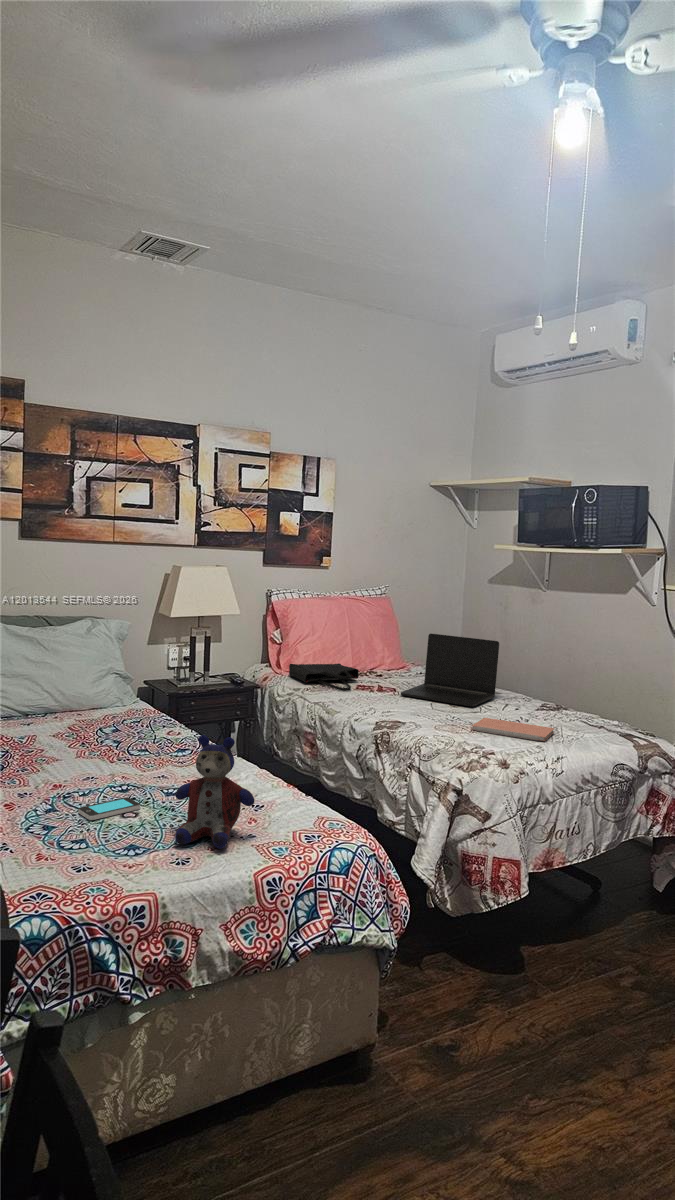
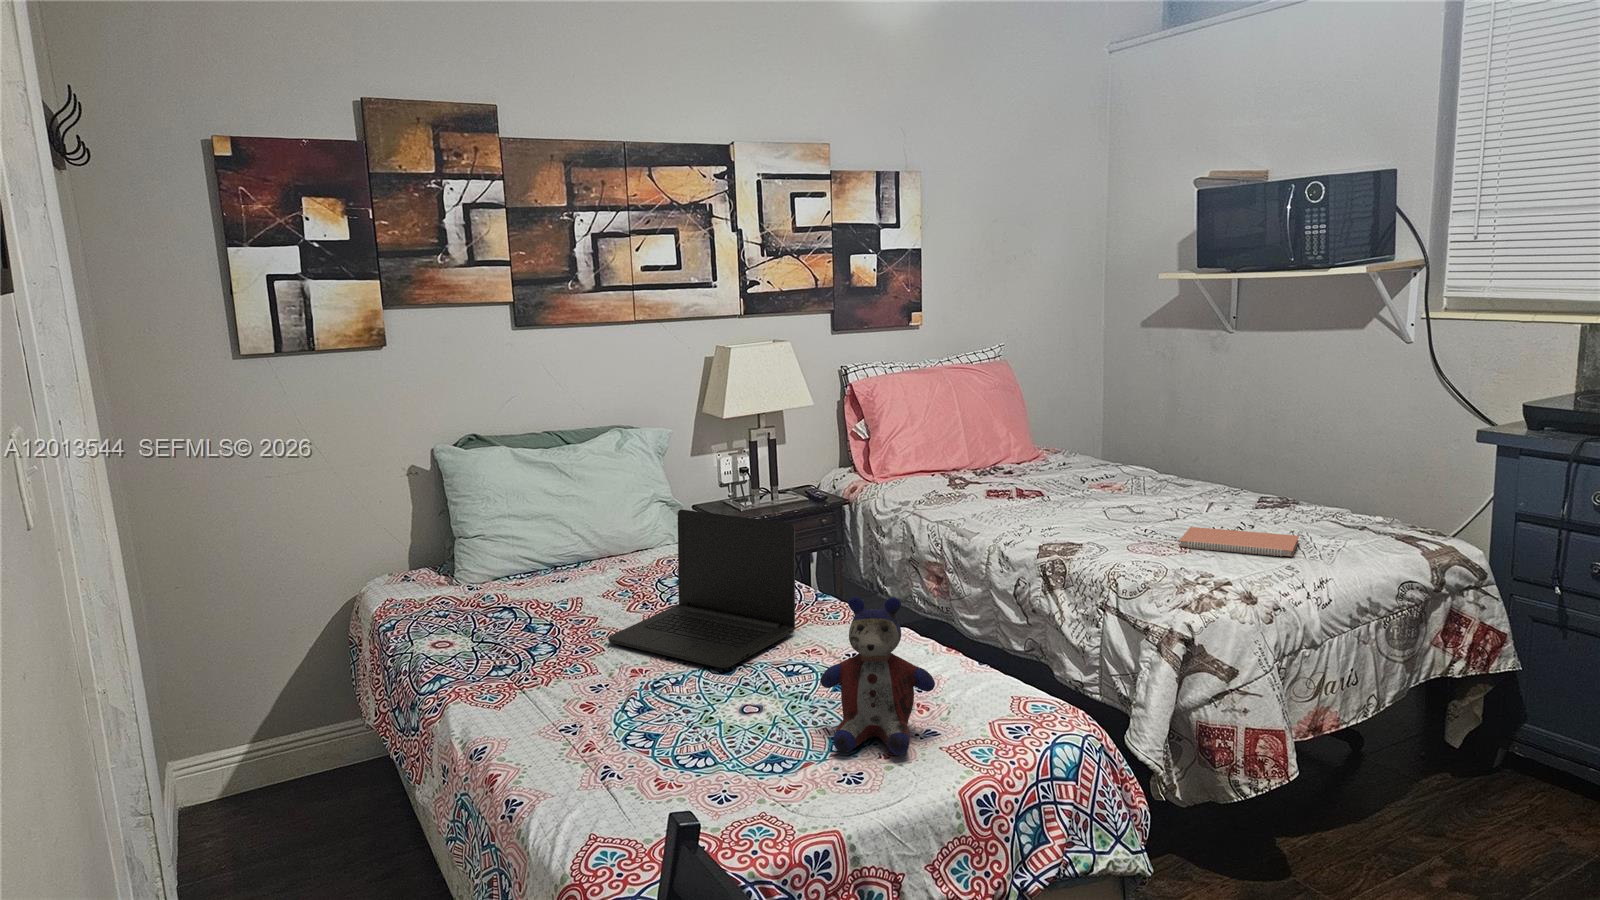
laptop: present [400,634,499,707] -> present [608,510,795,668]
tote bag: present [289,663,359,691] -> none [887,461,986,501]
smartphone: present [79,797,140,820] -> none [682,685,763,723]

